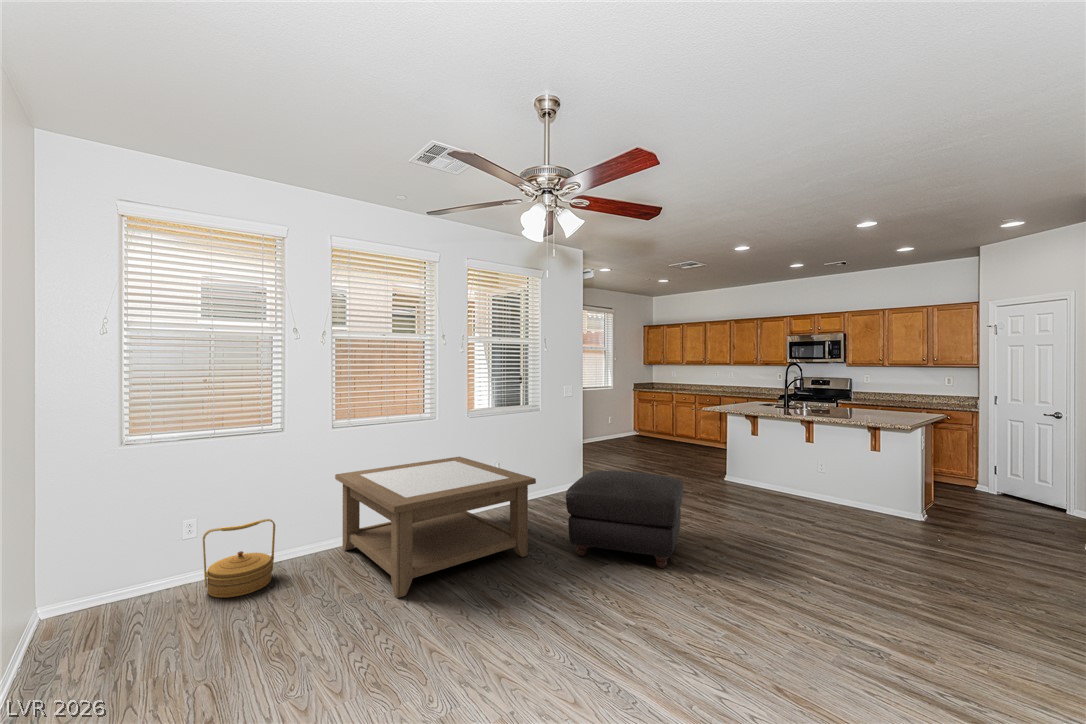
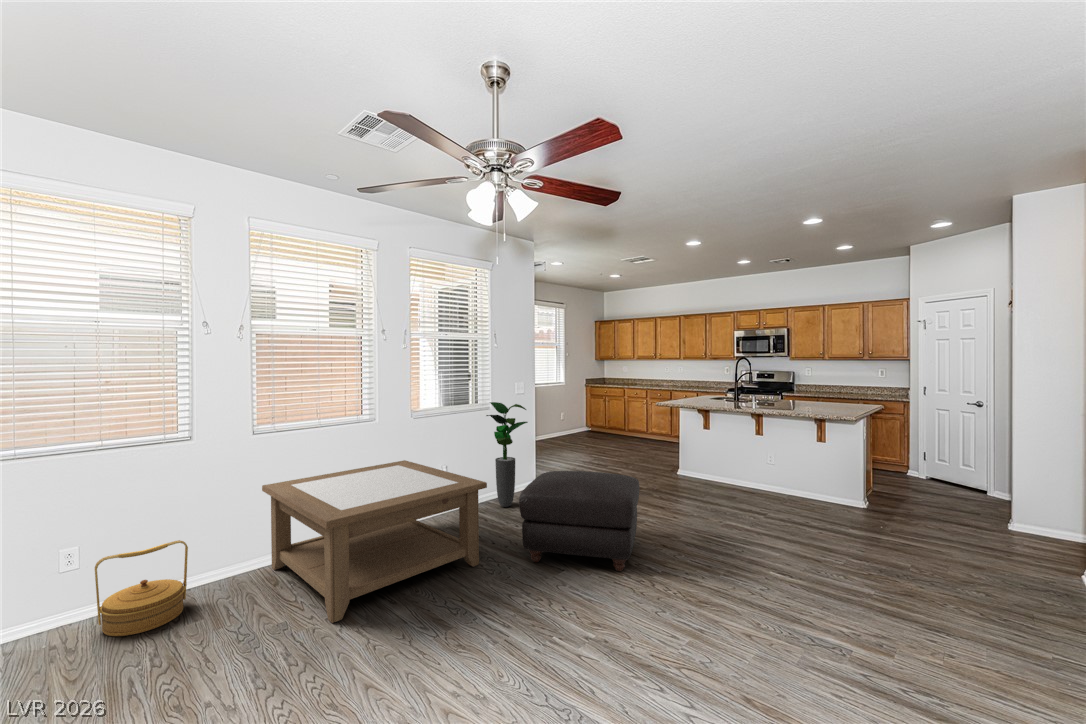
potted plant: none [535,404,575,505] -> present [486,402,528,507]

